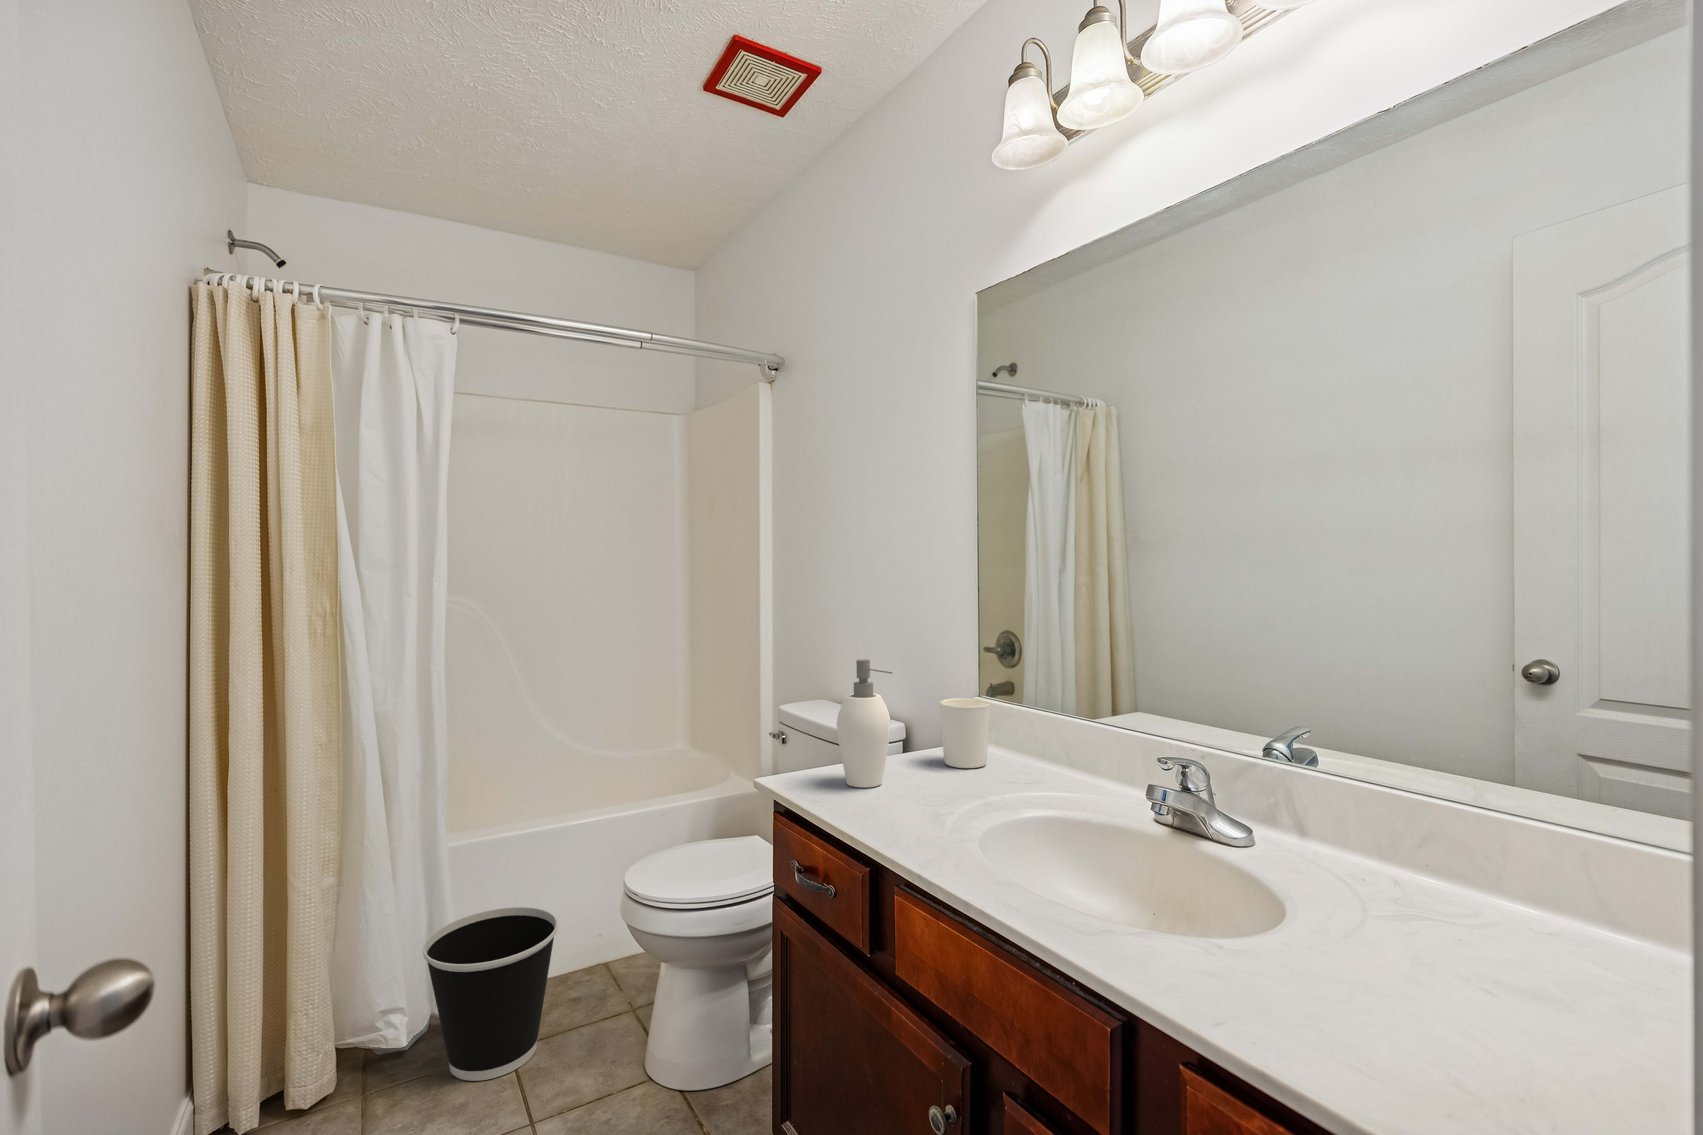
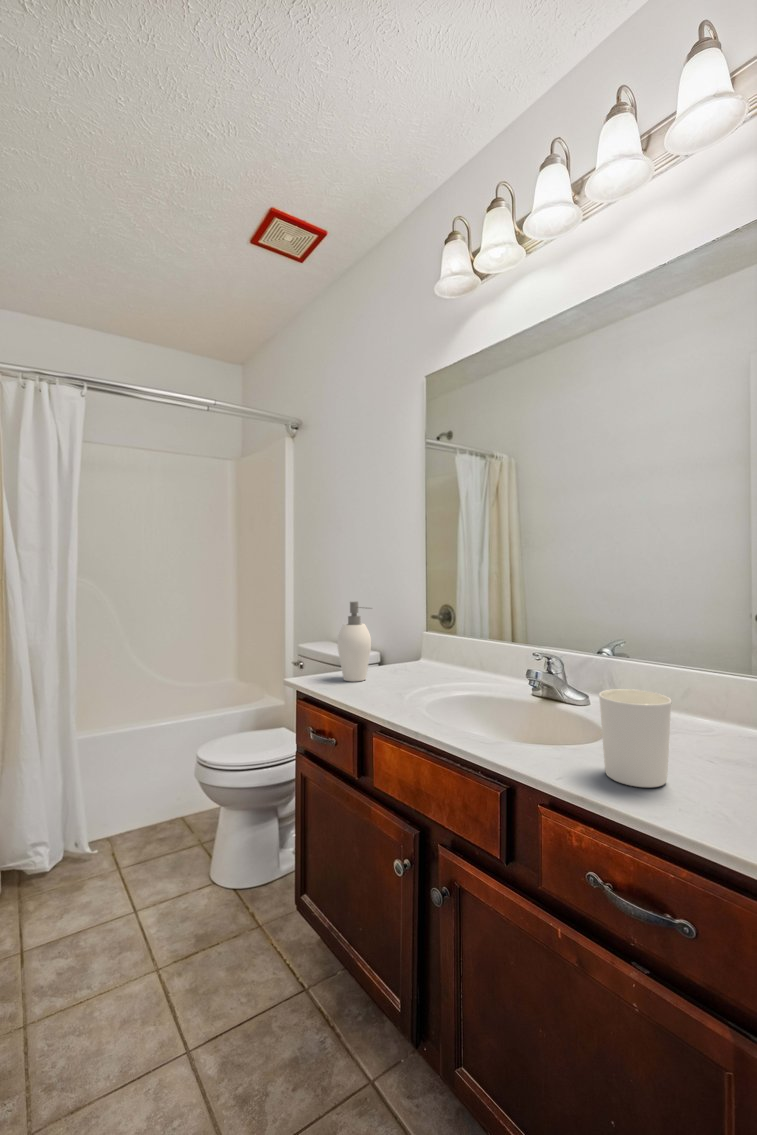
candle holder: present [940,698,990,768] -> present [599,689,672,787]
wastebasket: present [423,907,558,1081] -> none [60,777,152,889]

